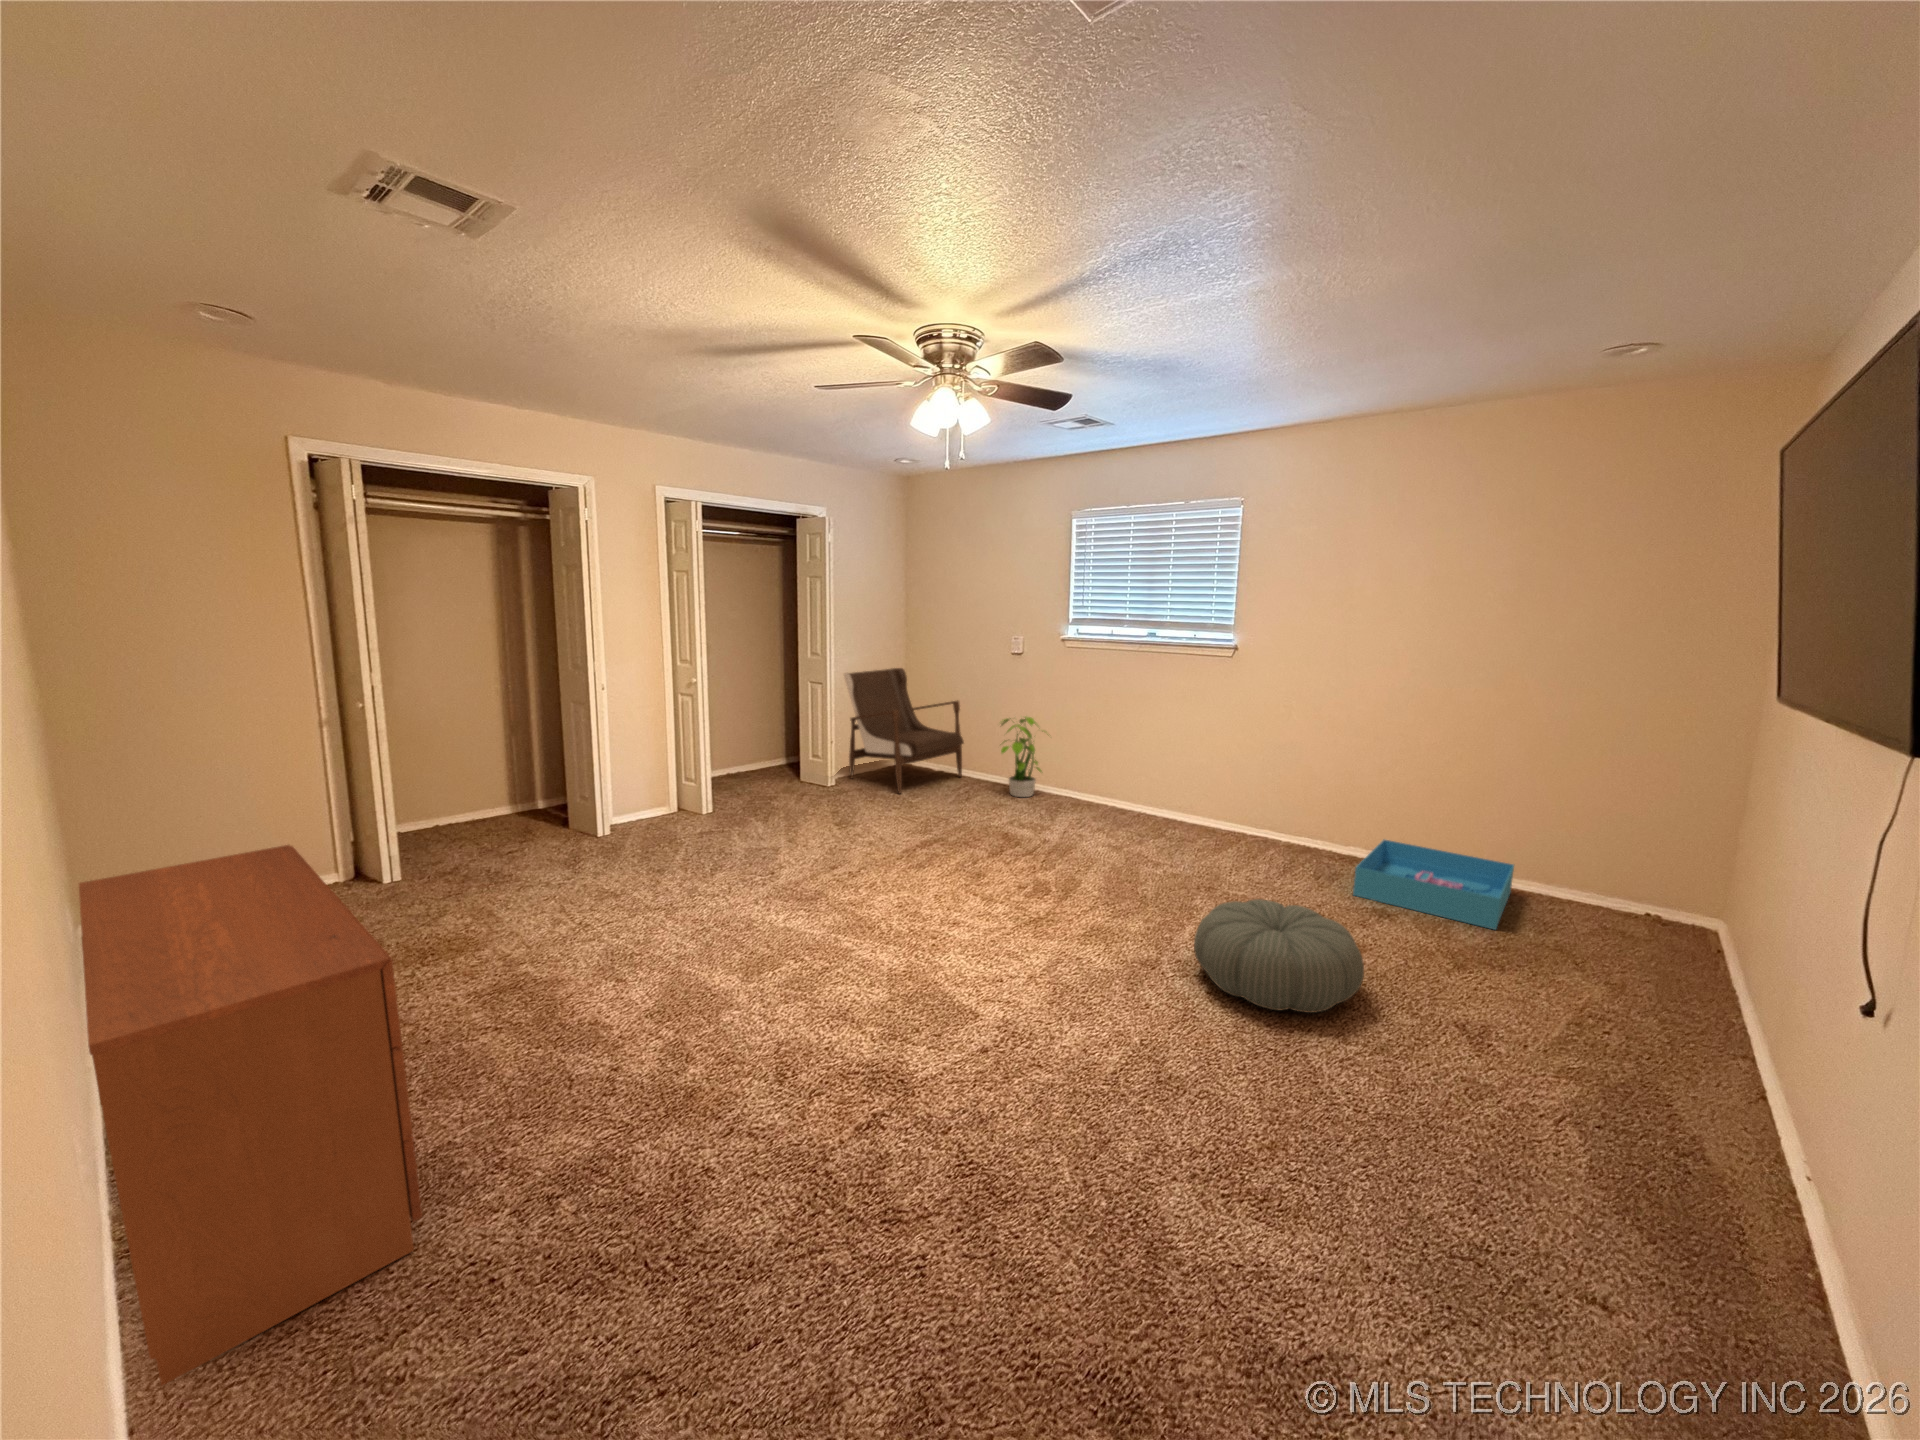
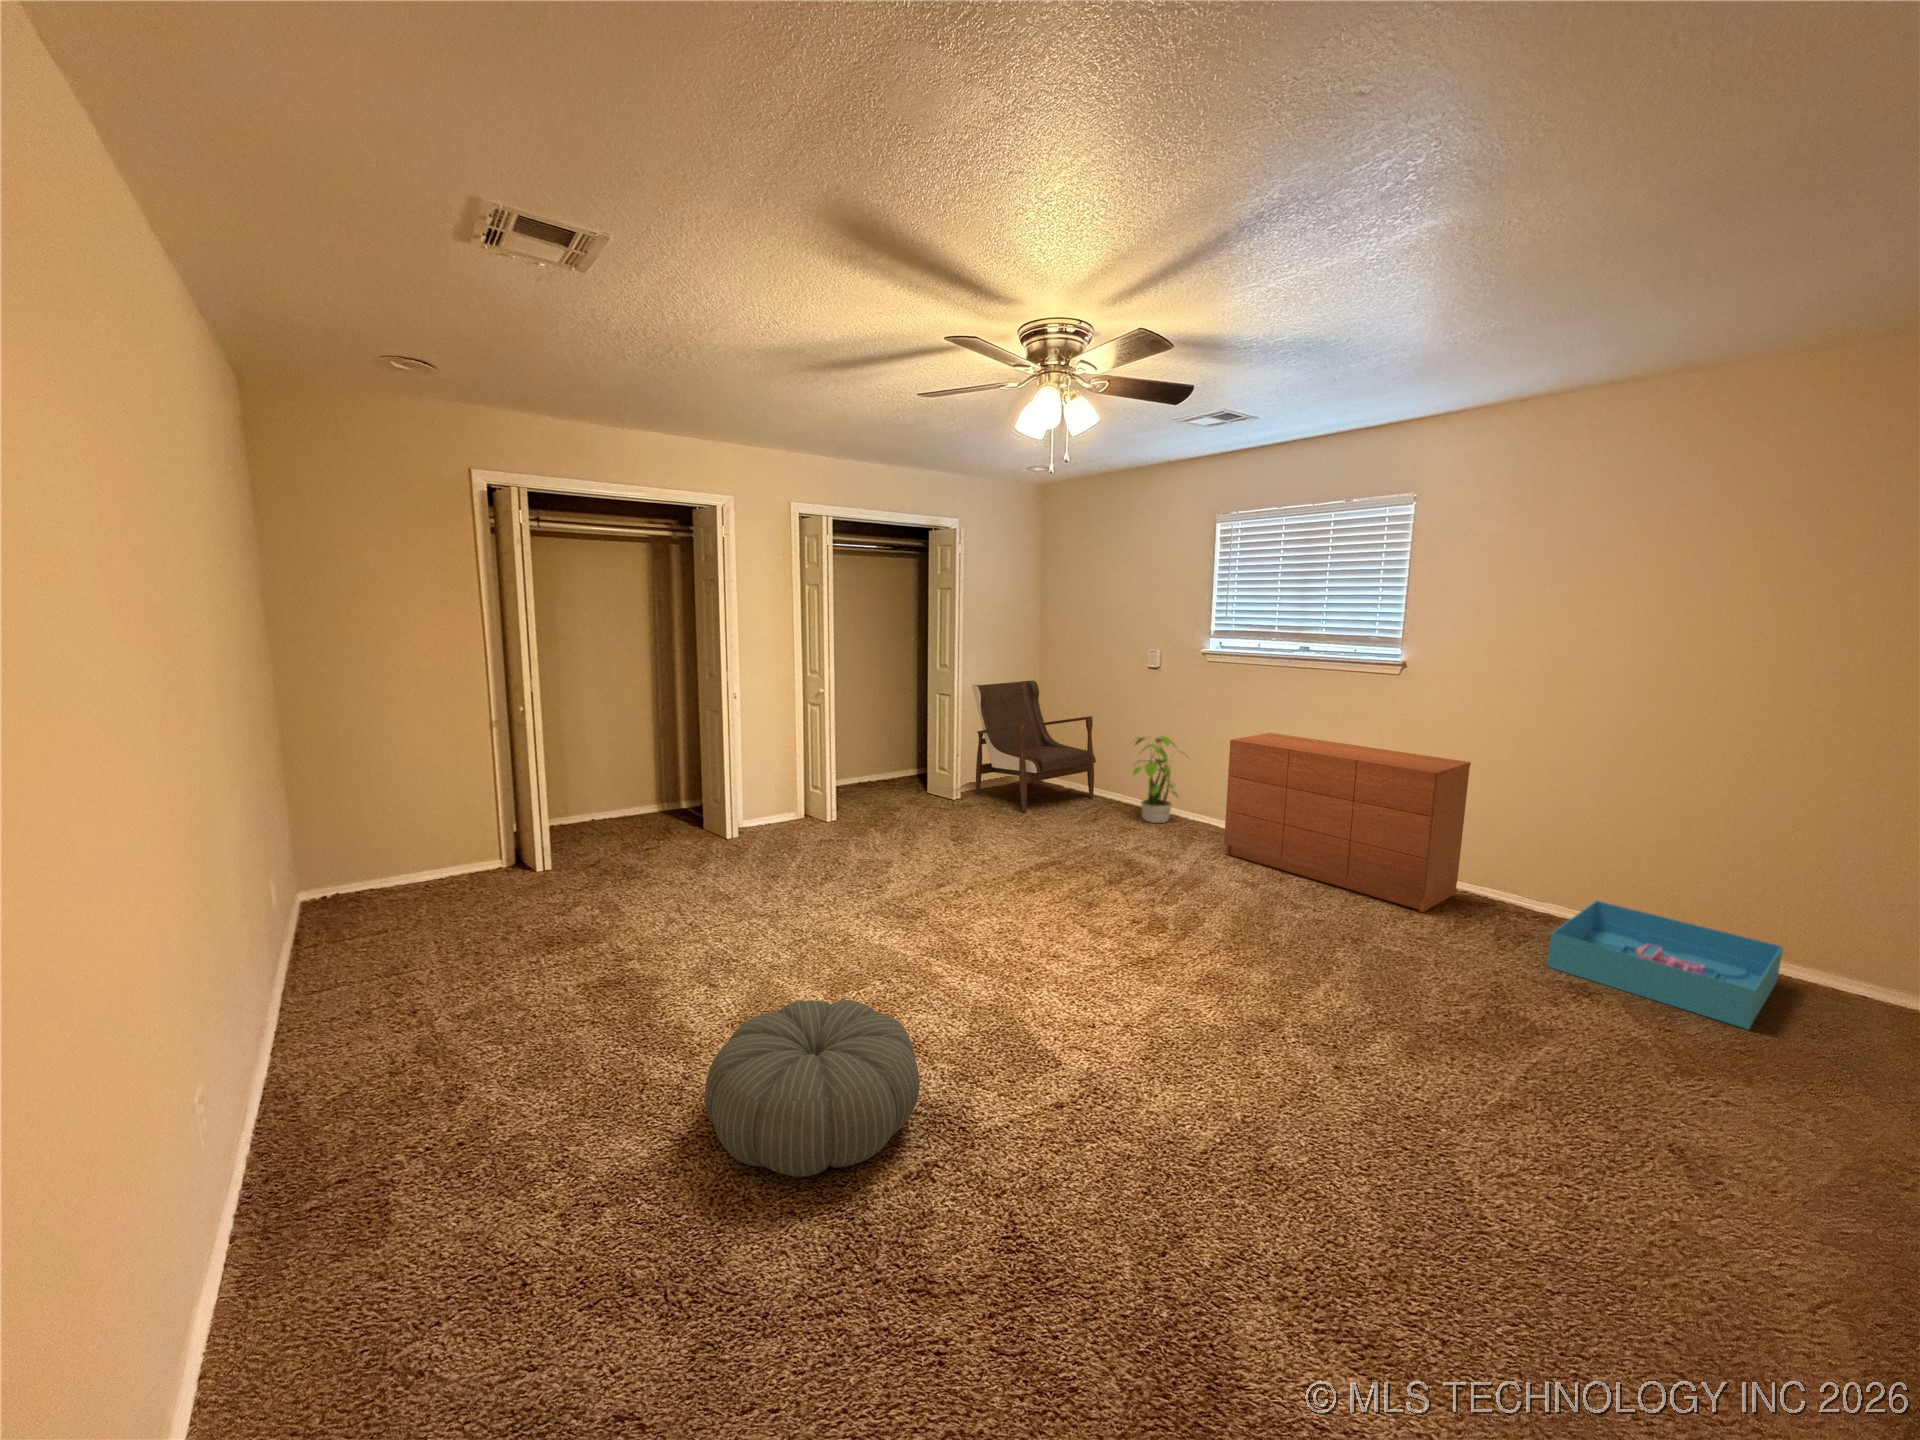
dresser: present [79,845,422,1385] -> present [1224,733,1471,912]
pouf: present [1194,899,1364,1013] -> present [705,1000,920,1177]

